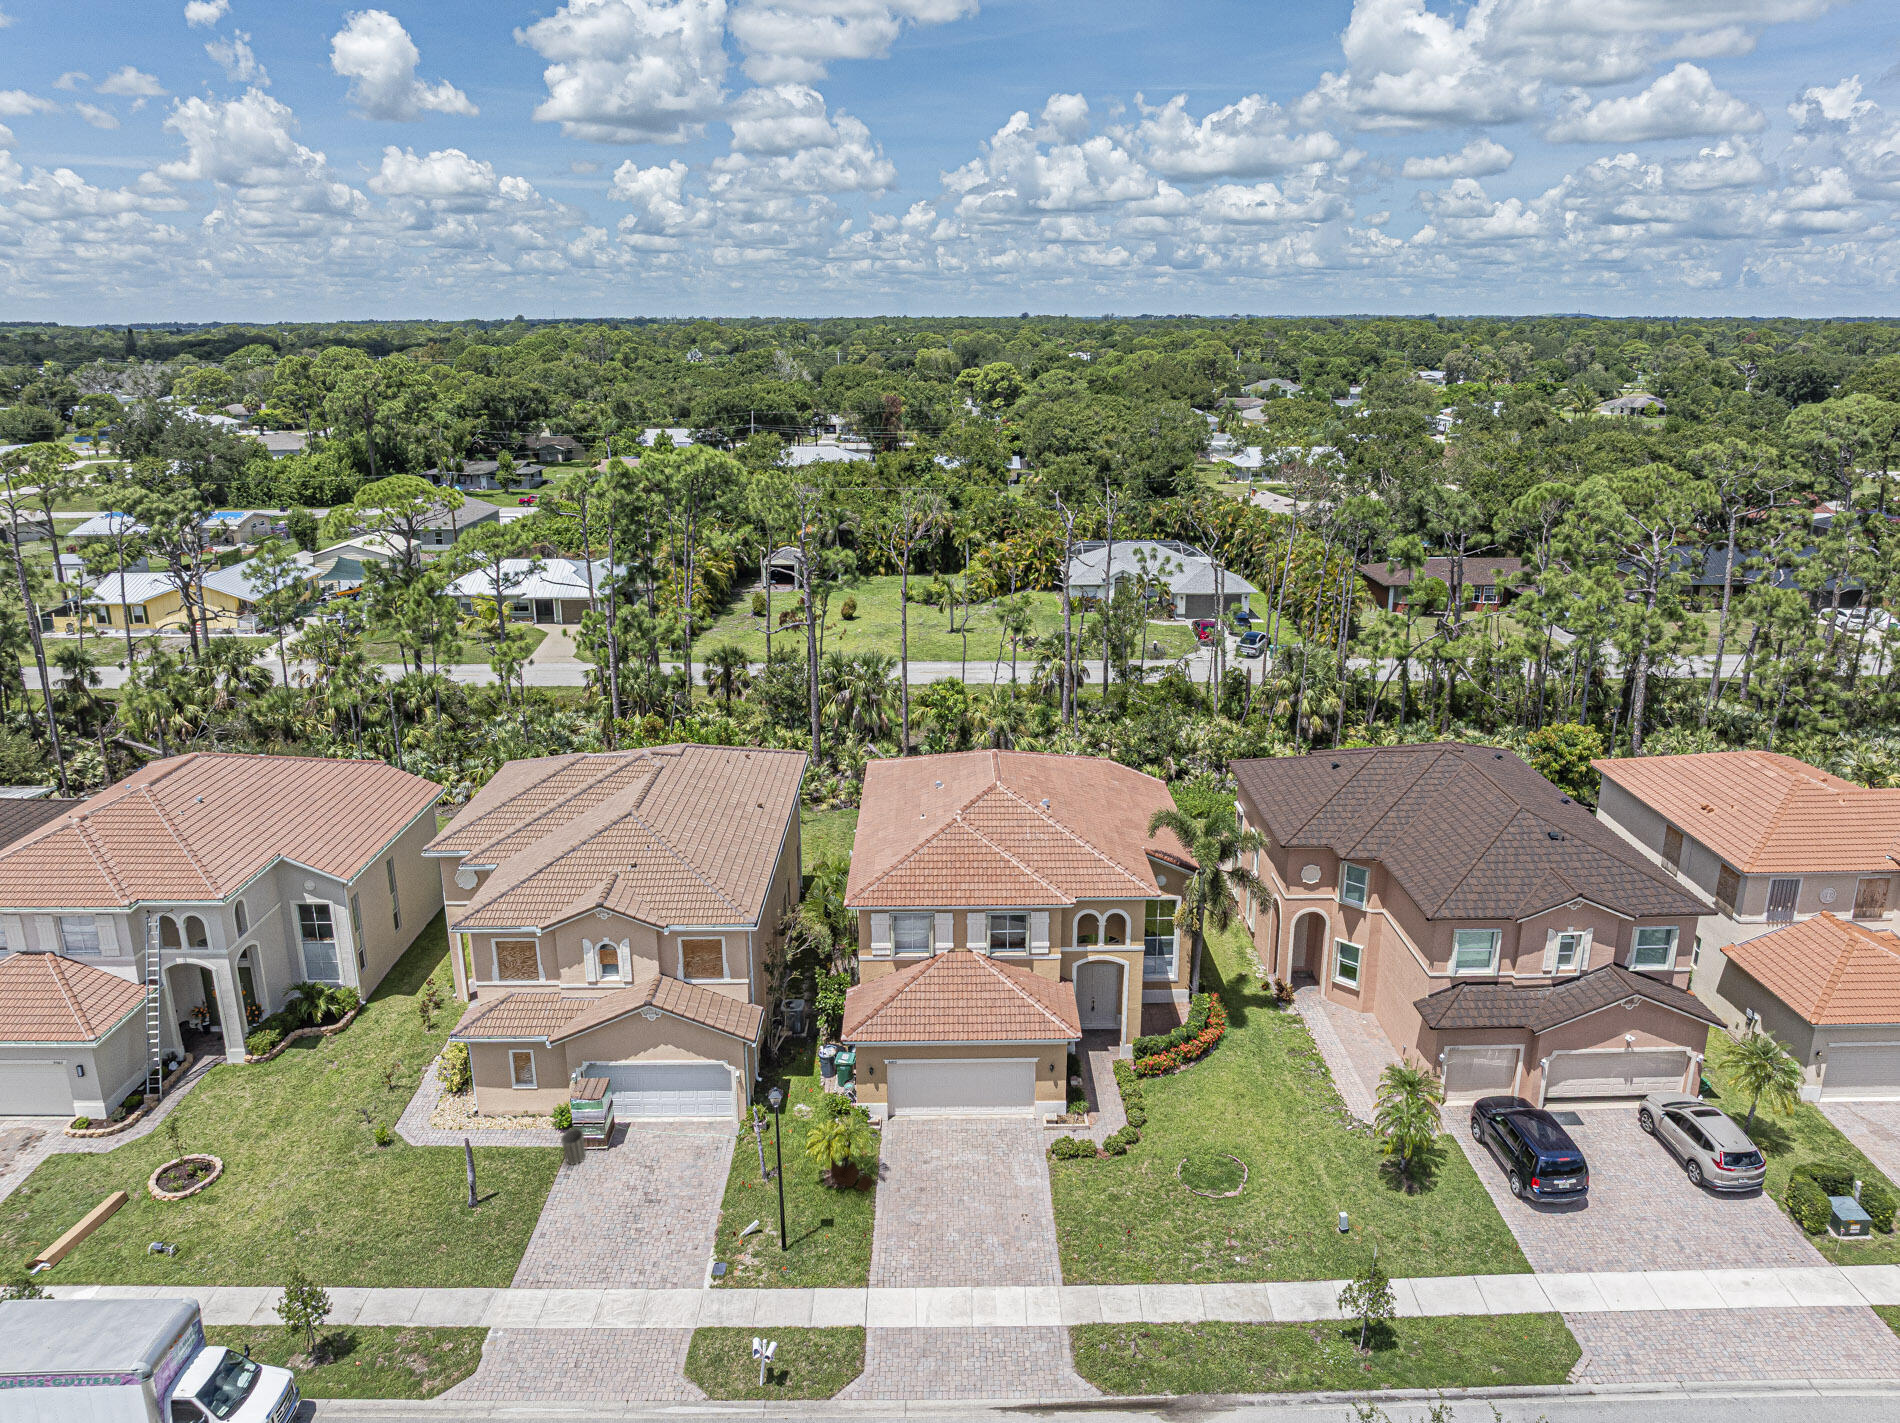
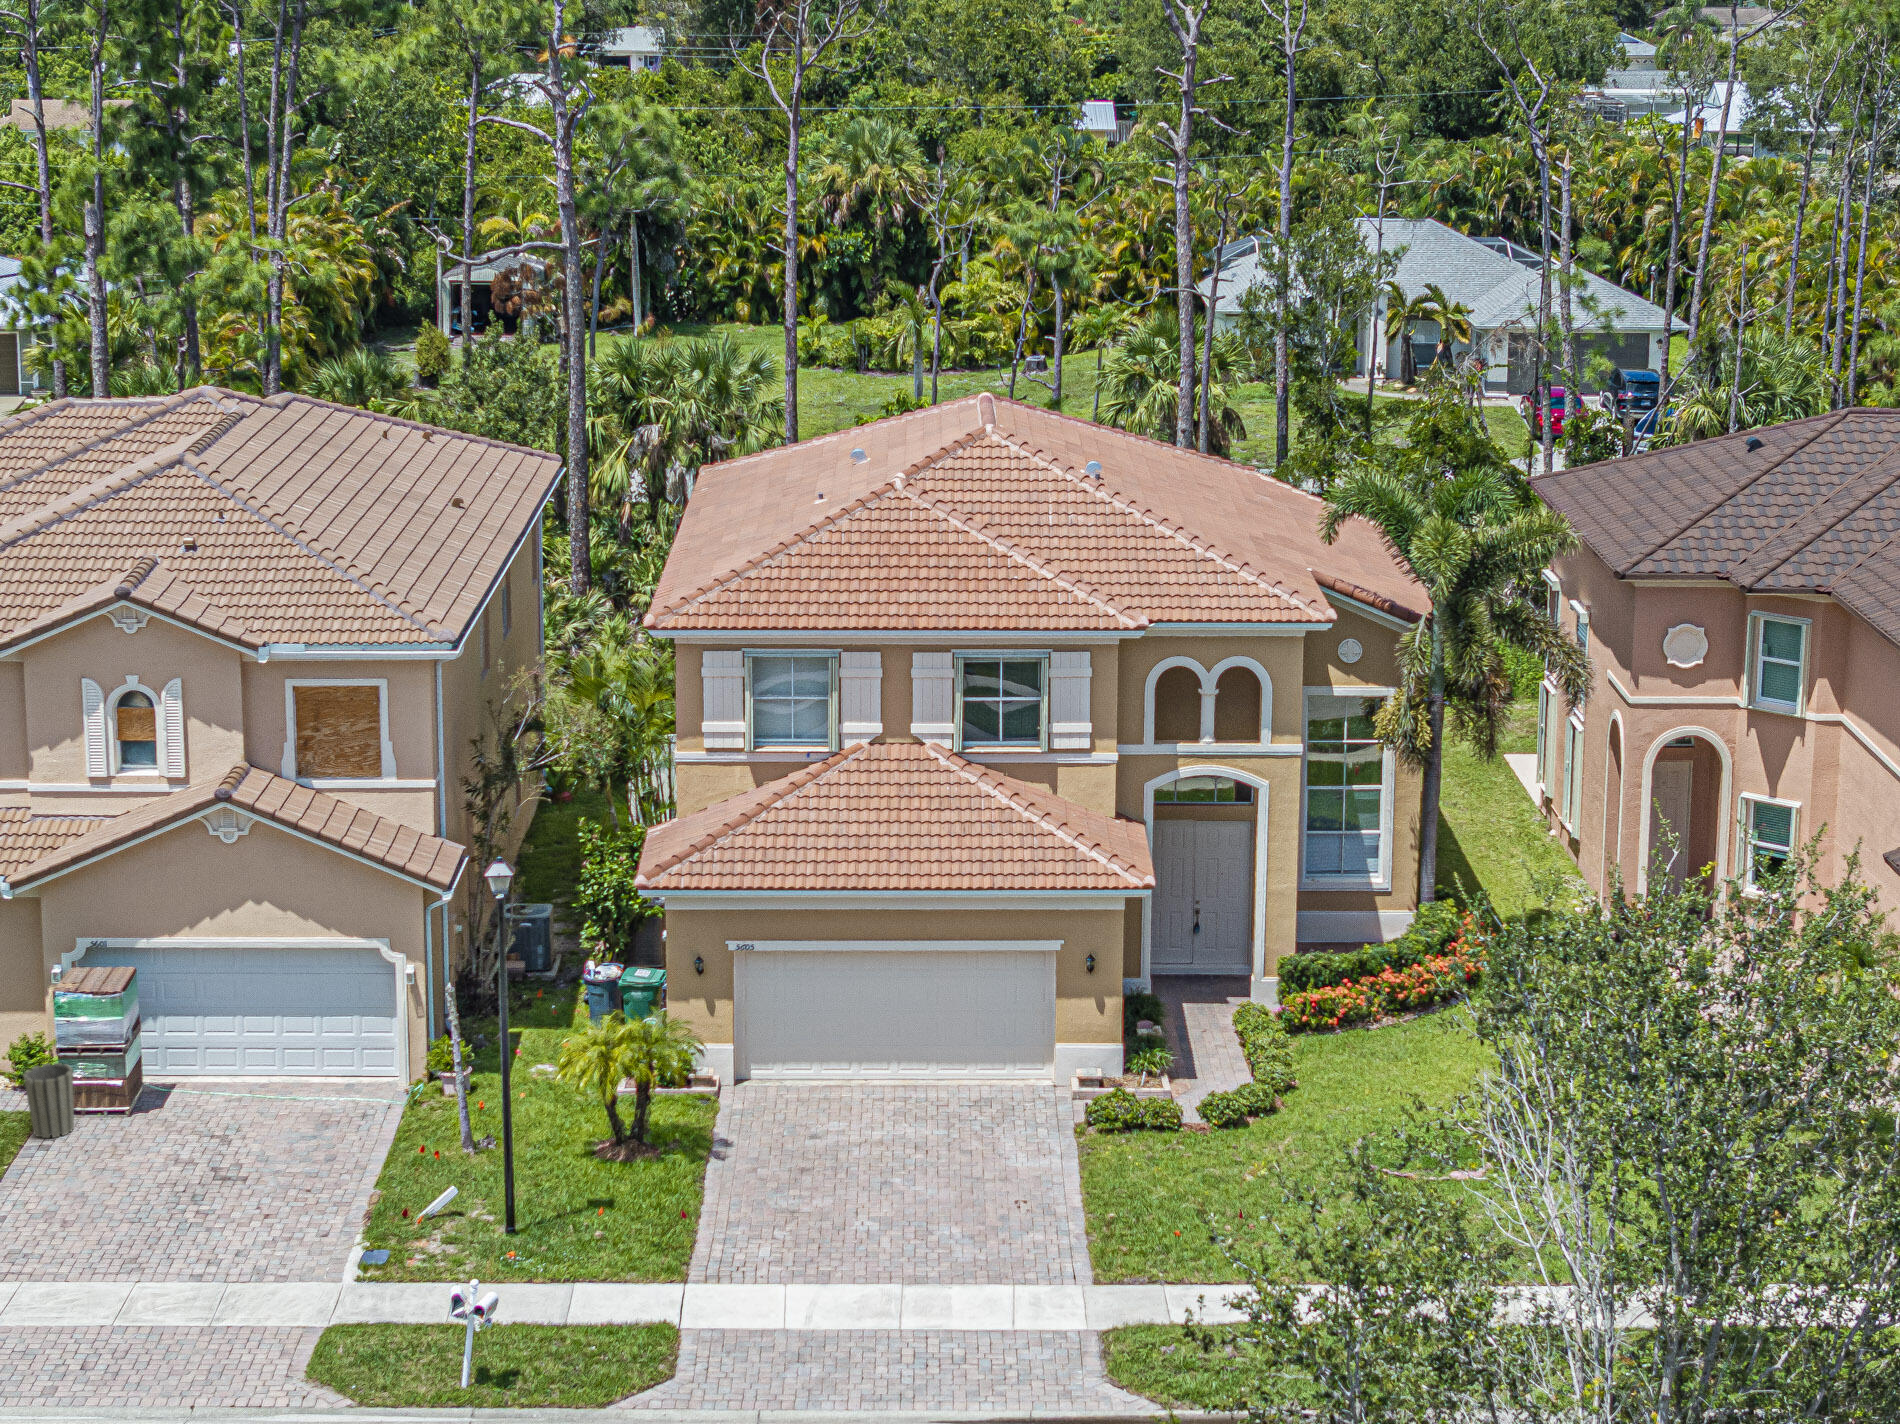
lounge chair: present [831,1160,873,1193] -> none [610,1081,702,1176]

